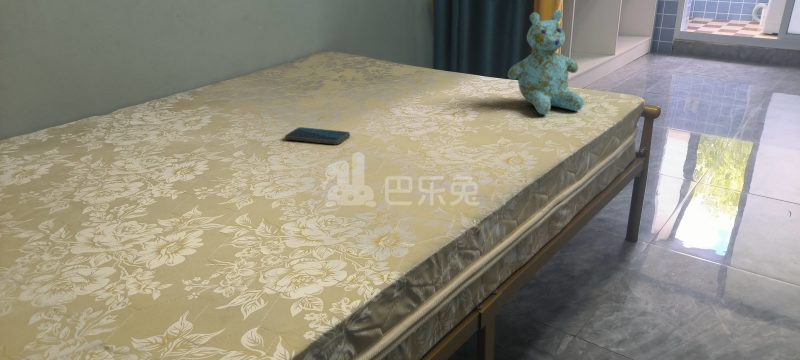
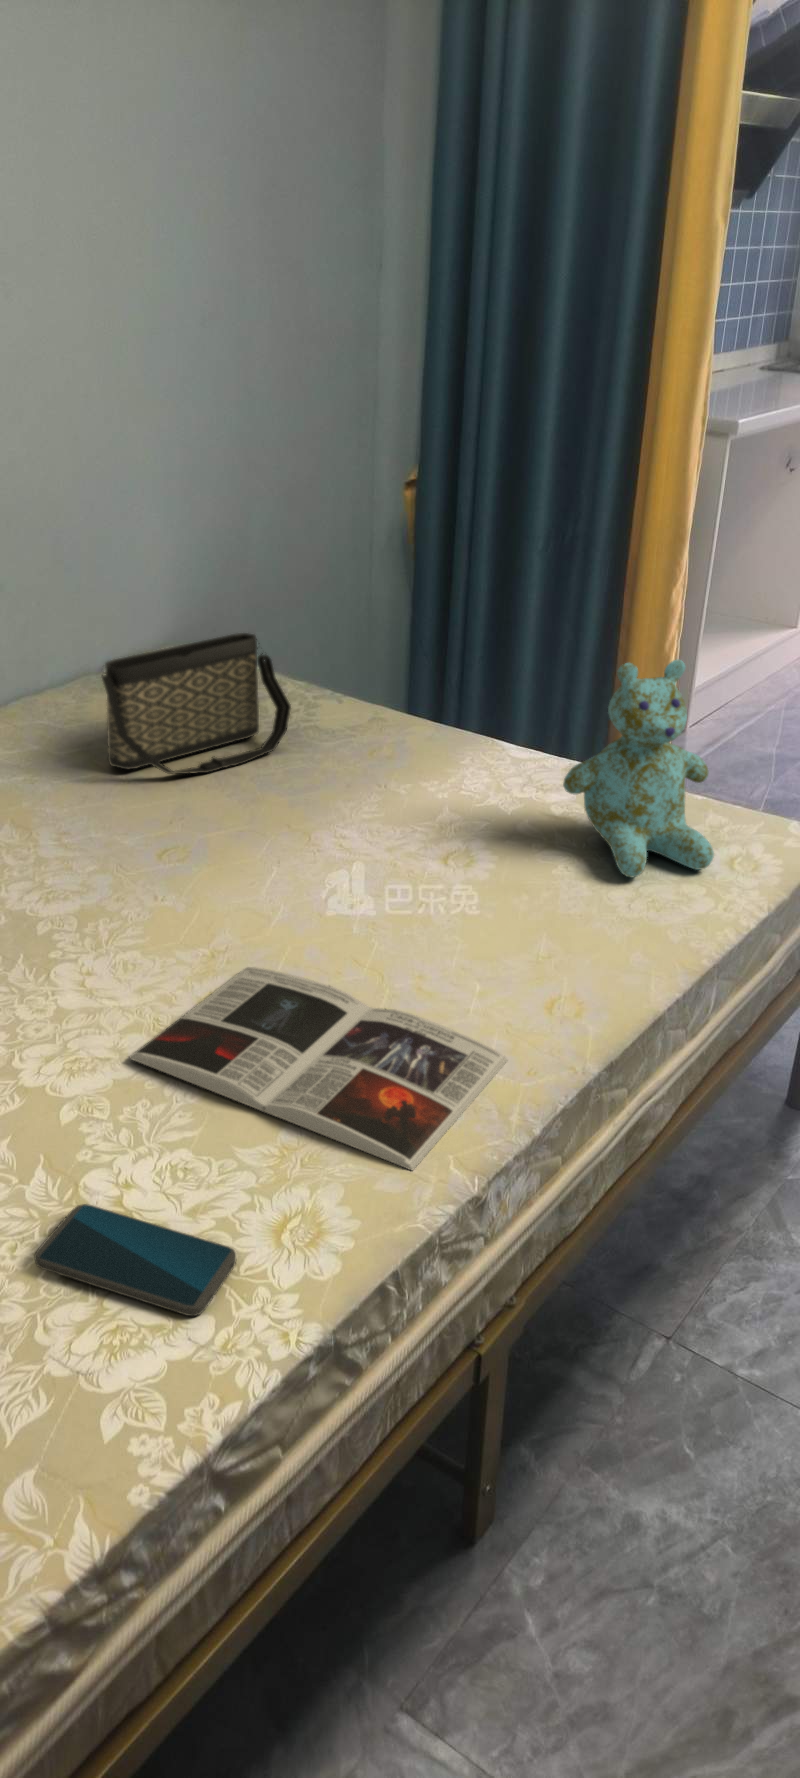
handbag: none [288,32,378,95] -> present [102,633,291,774]
smartphone: present [285,127,350,145] -> present [34,1204,236,1317]
magazine: none [304,152,487,216] -> present [129,967,508,1170]

